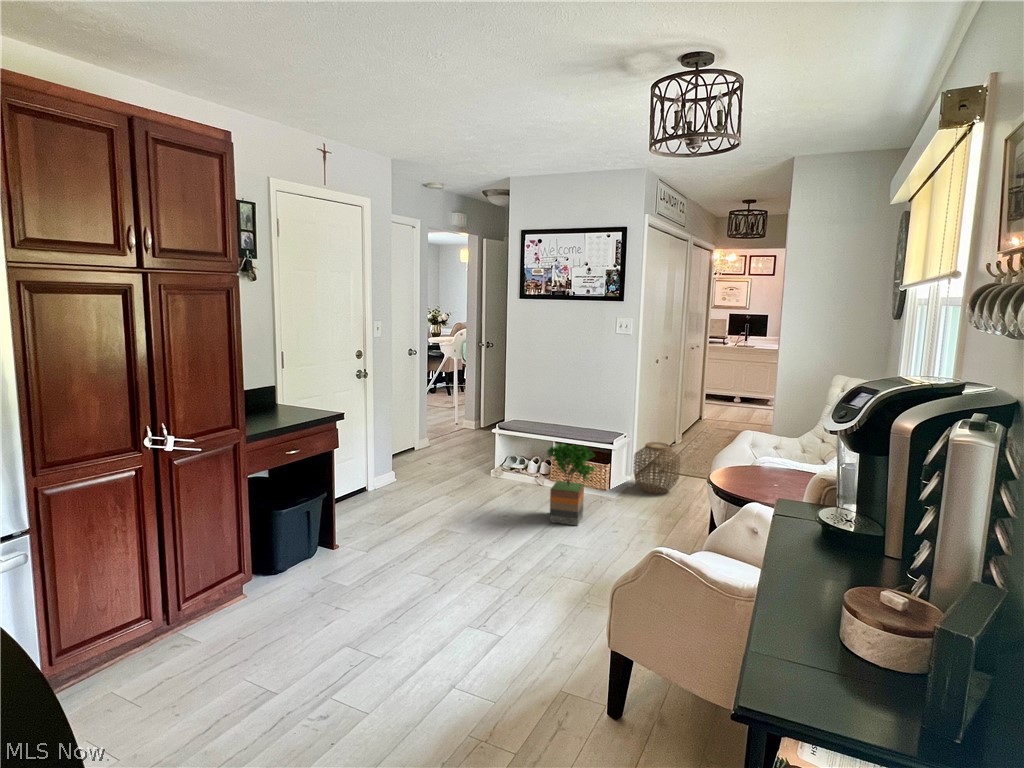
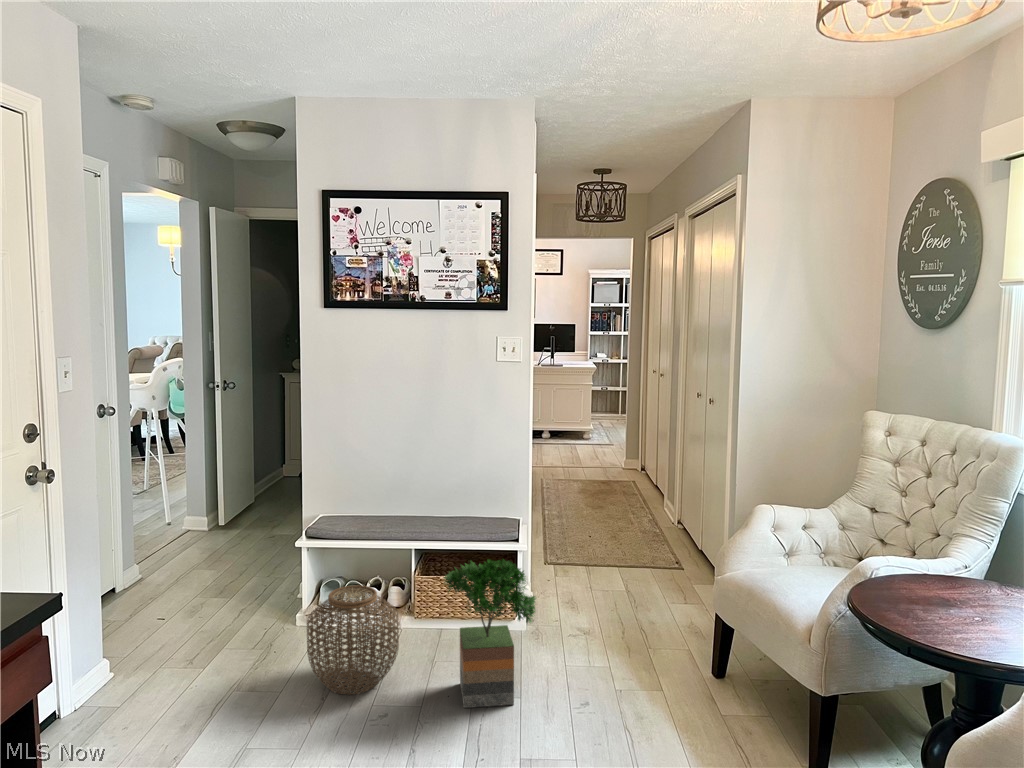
woven basket: present [633,442,680,494] -> present [307,585,399,695]

